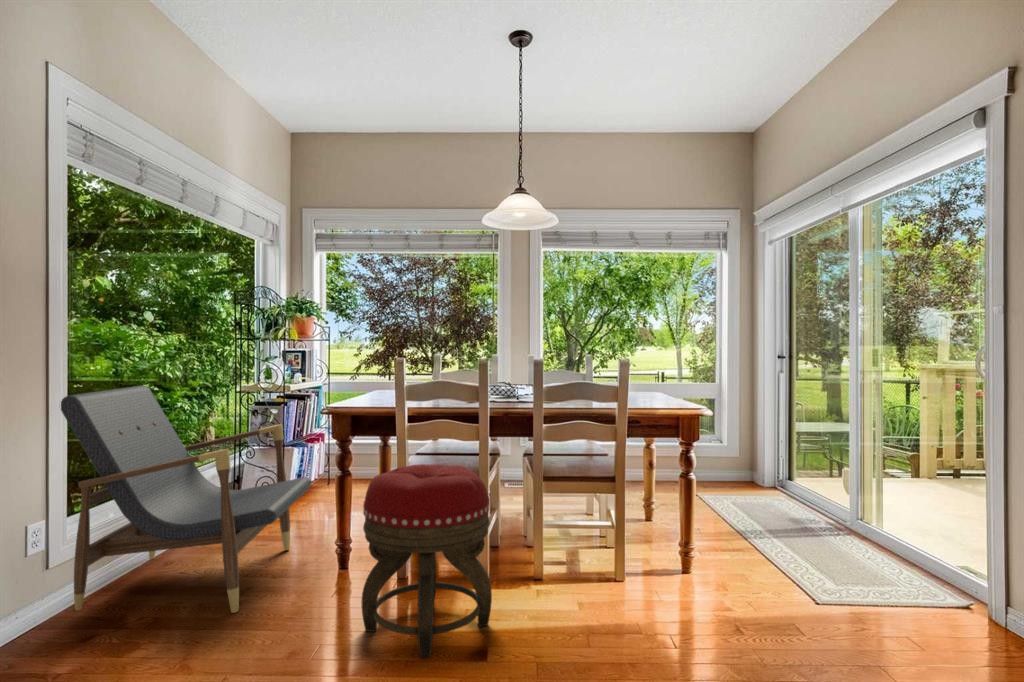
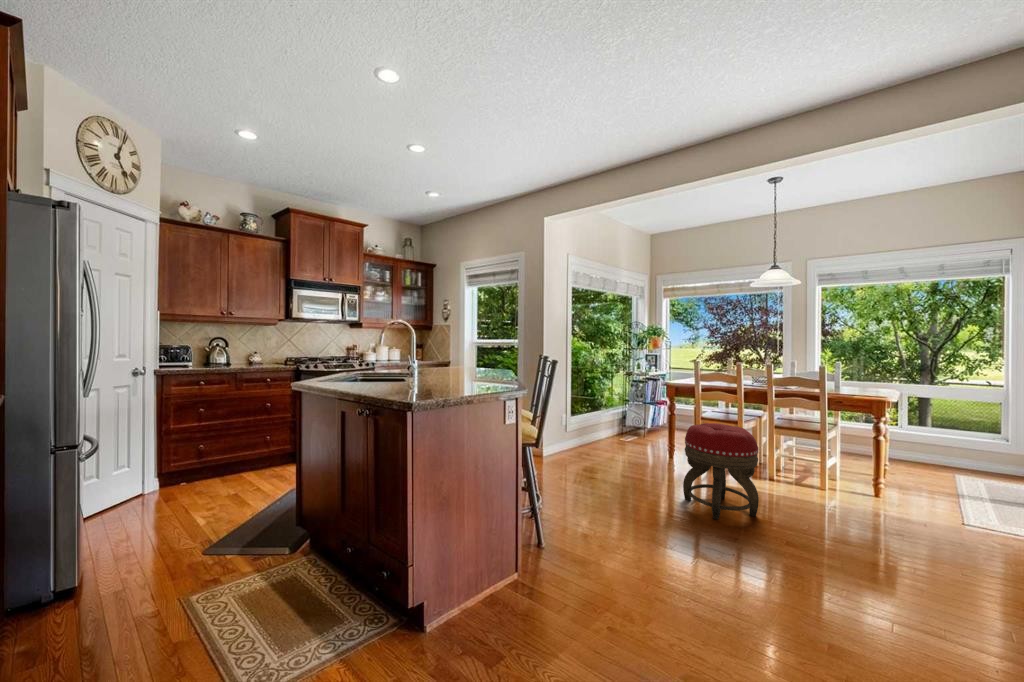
lounge chair: present [61,386,311,613] -> none [559,371,659,476]

